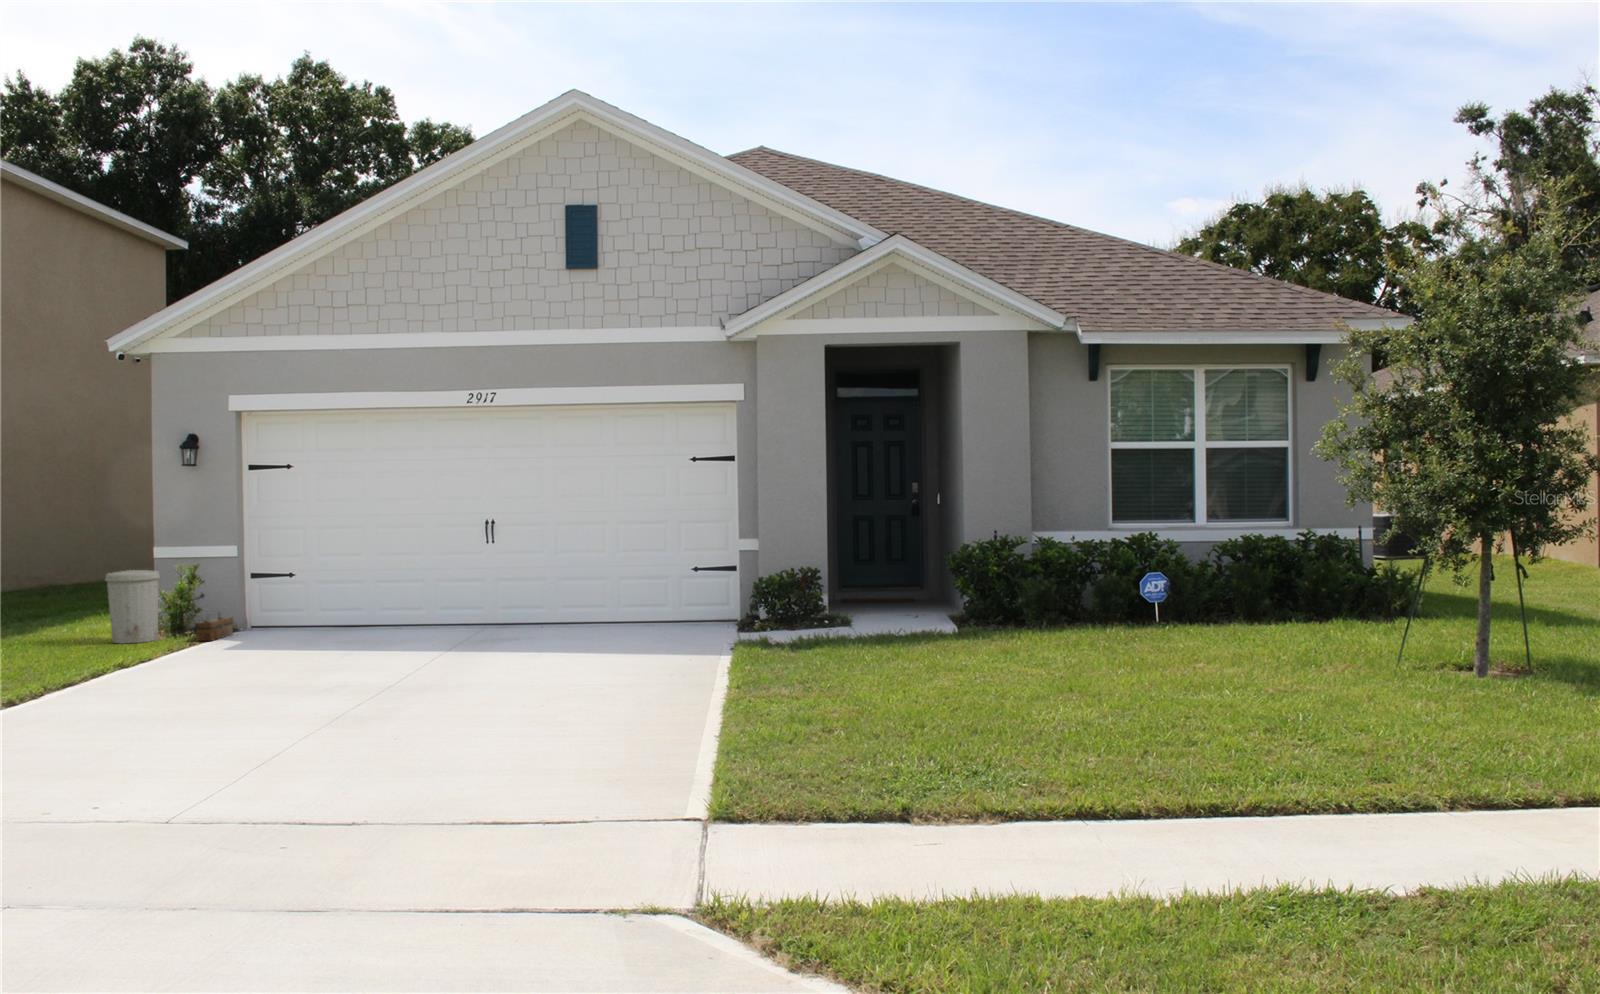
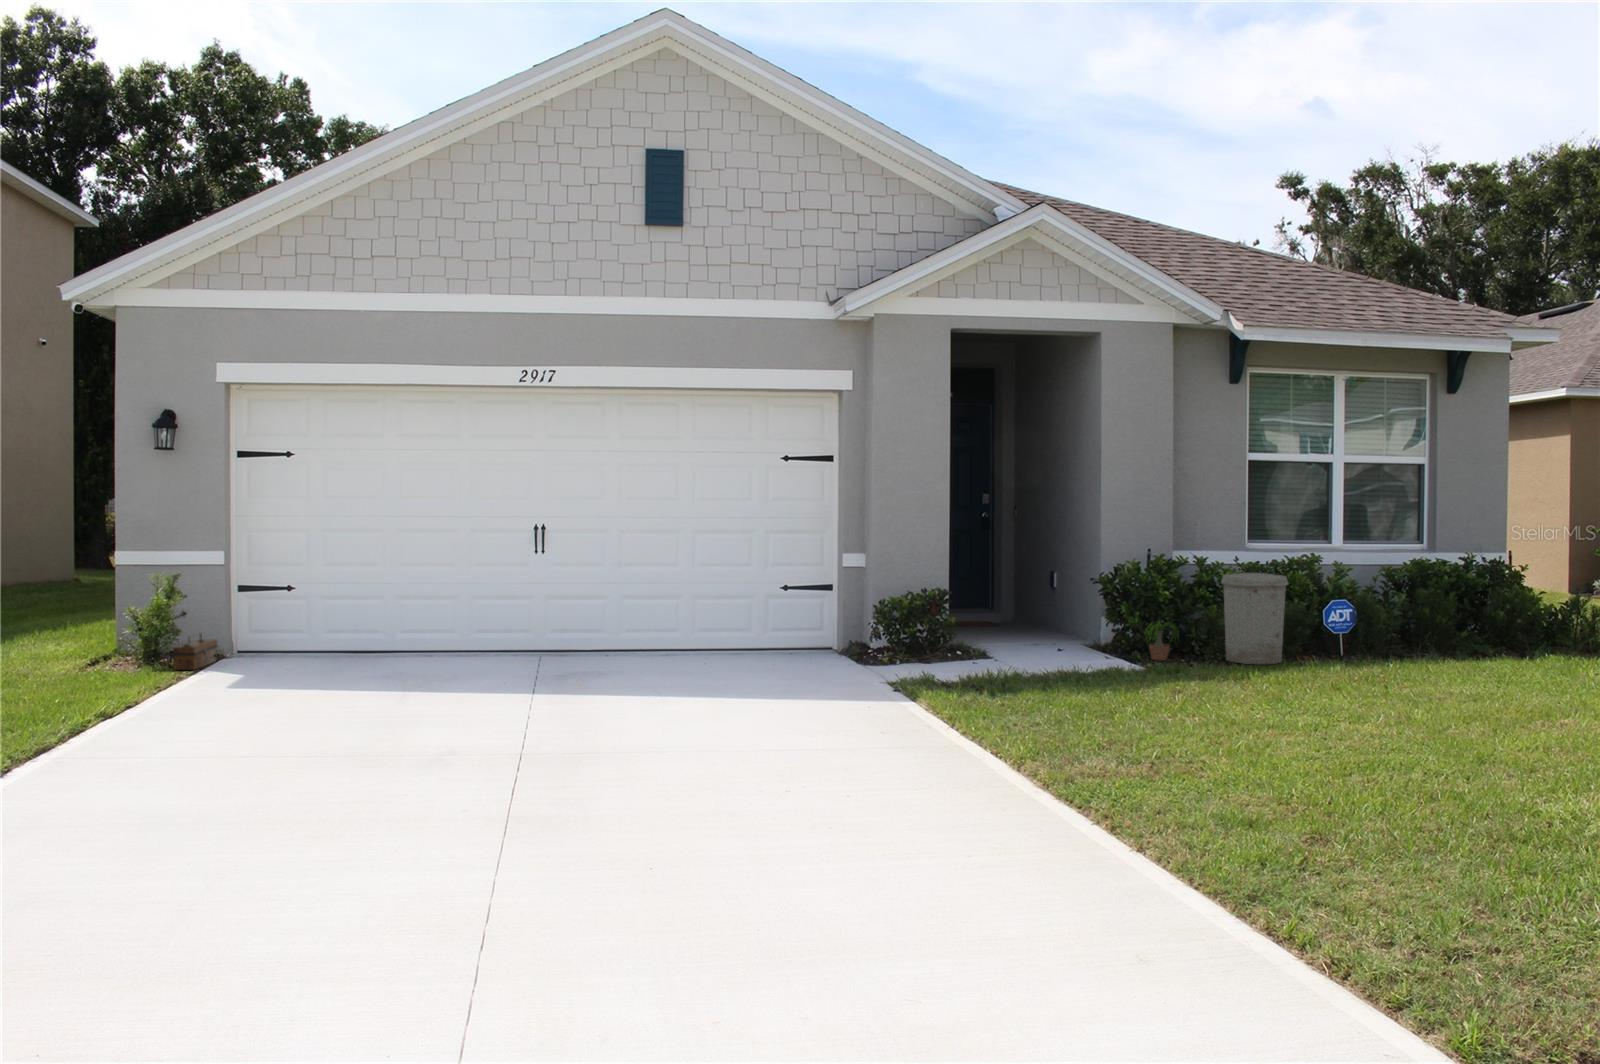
trash can: present [105,570,160,643] -> present [1221,573,1289,664]
potted plant: none [976,595,1016,629] -> present [1145,621,1177,661]

